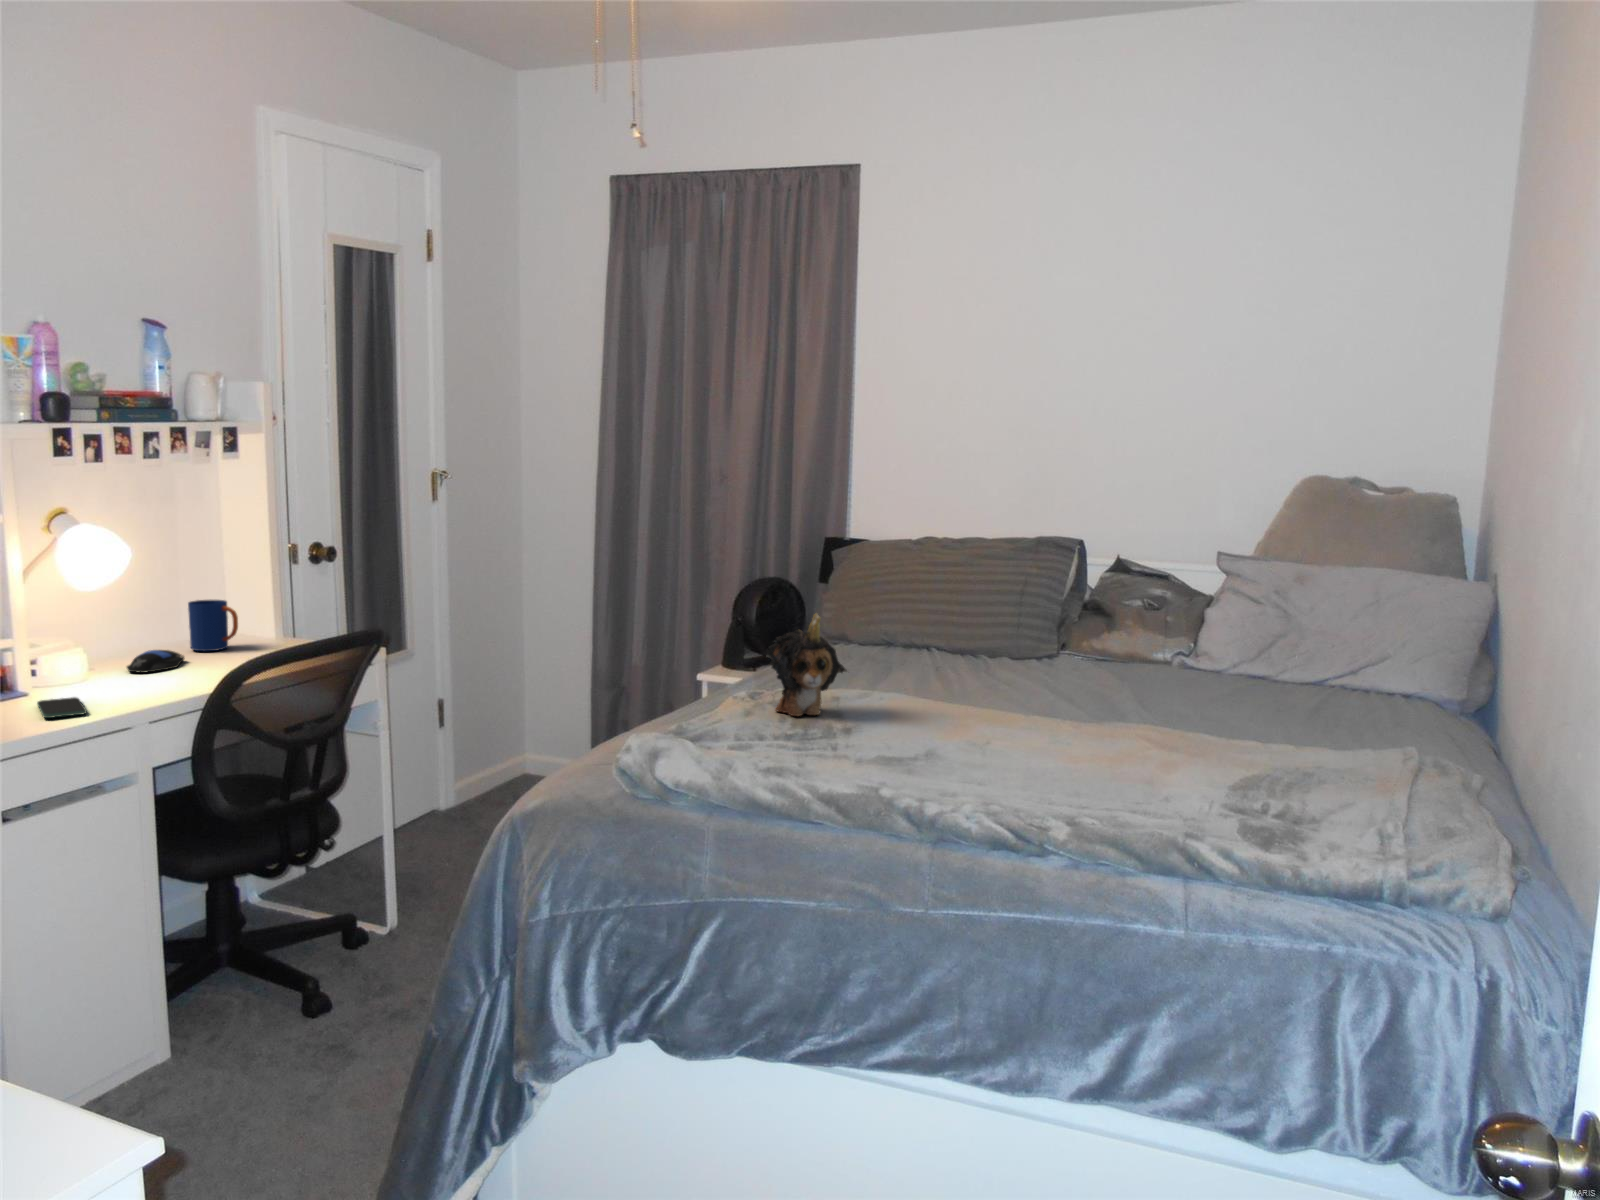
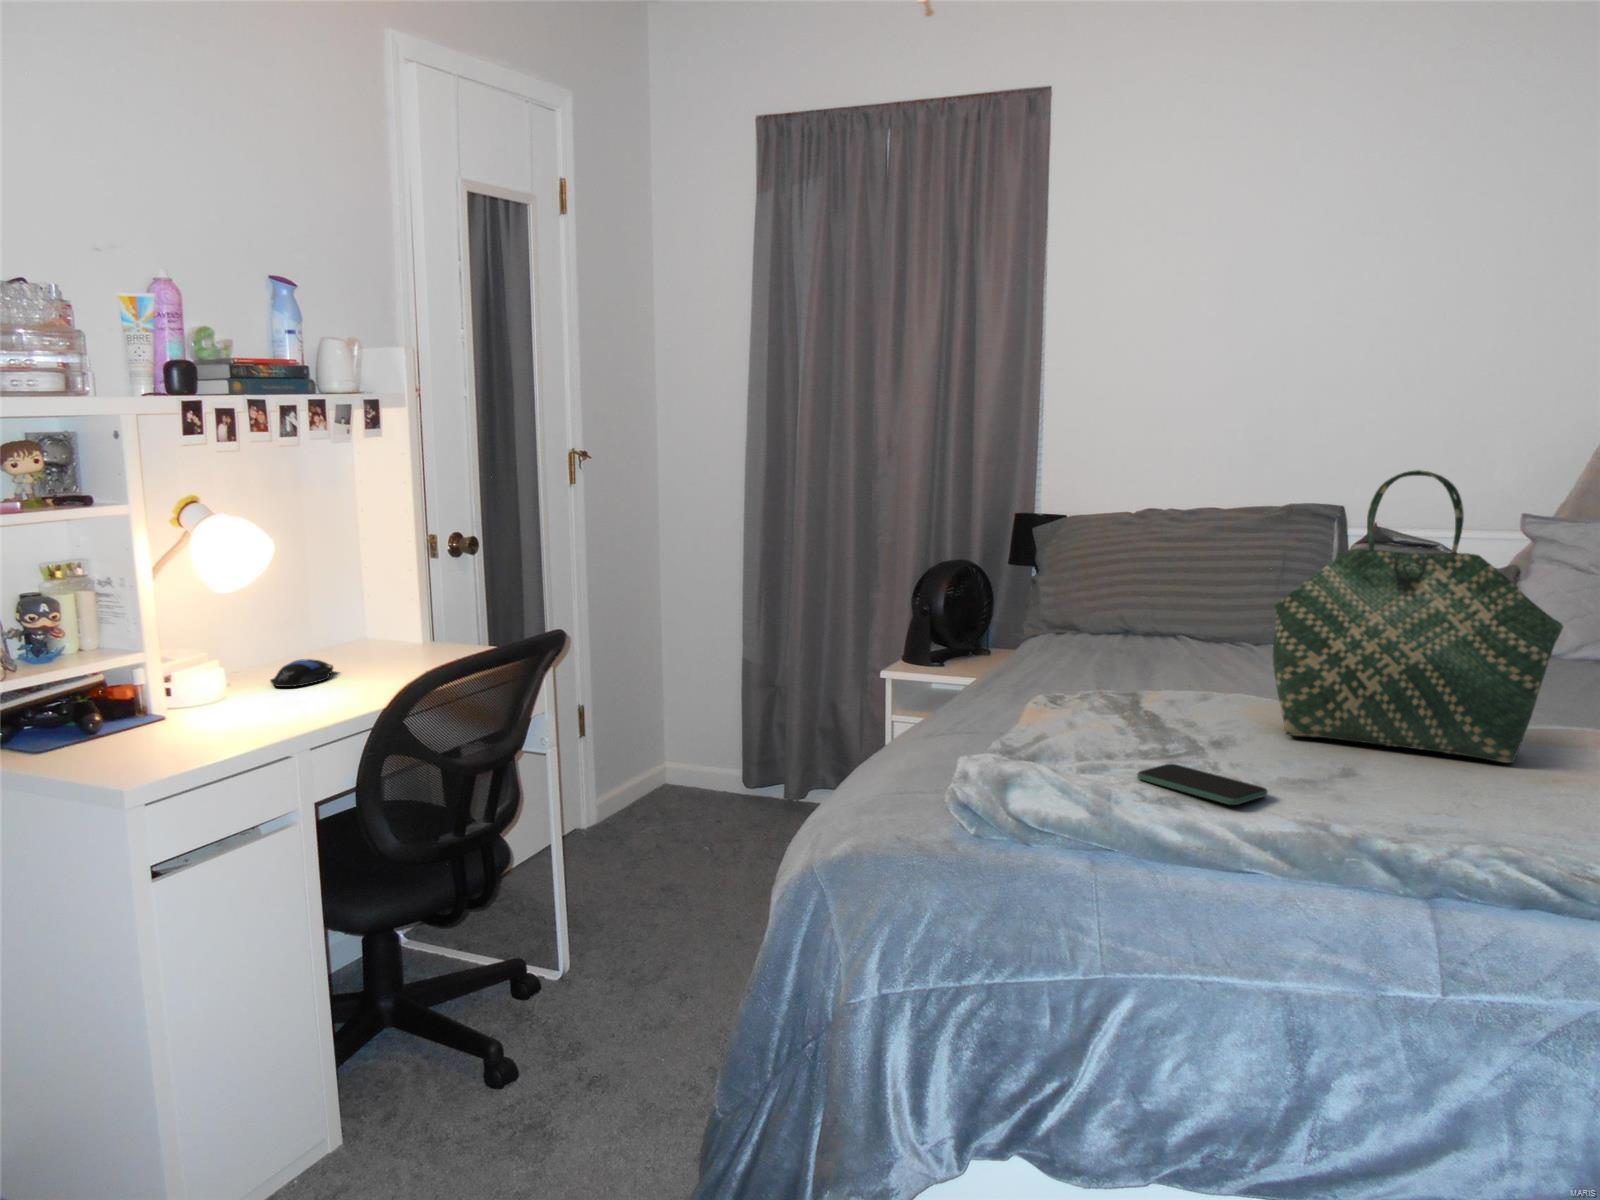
tote bag: none [903,526,1094,751] -> present [1273,470,1563,763]
mug: present [188,600,238,651] -> none [331,600,389,659]
plush toy: present [766,613,847,716] -> none [1083,592,1187,723]
smartphone: present [37,697,87,718] -> present [1137,764,1268,805]

